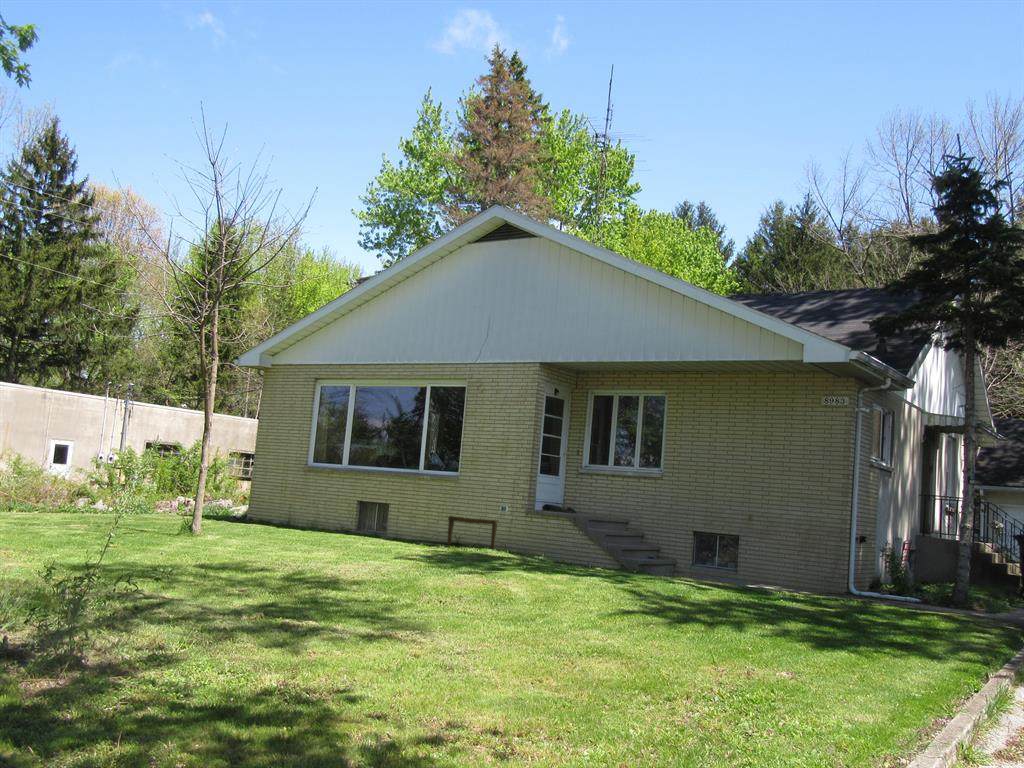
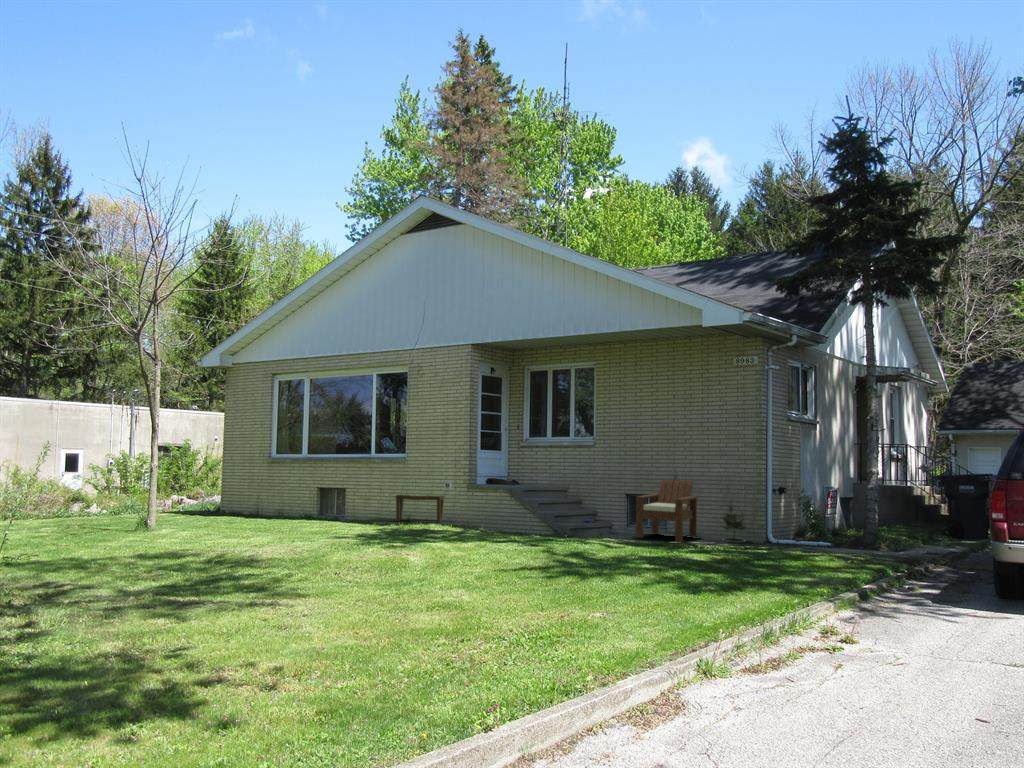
chair: none [714,518,778,586] -> present [636,480,698,541]
potted tree: none [806,545,834,590] -> present [723,504,746,542]

